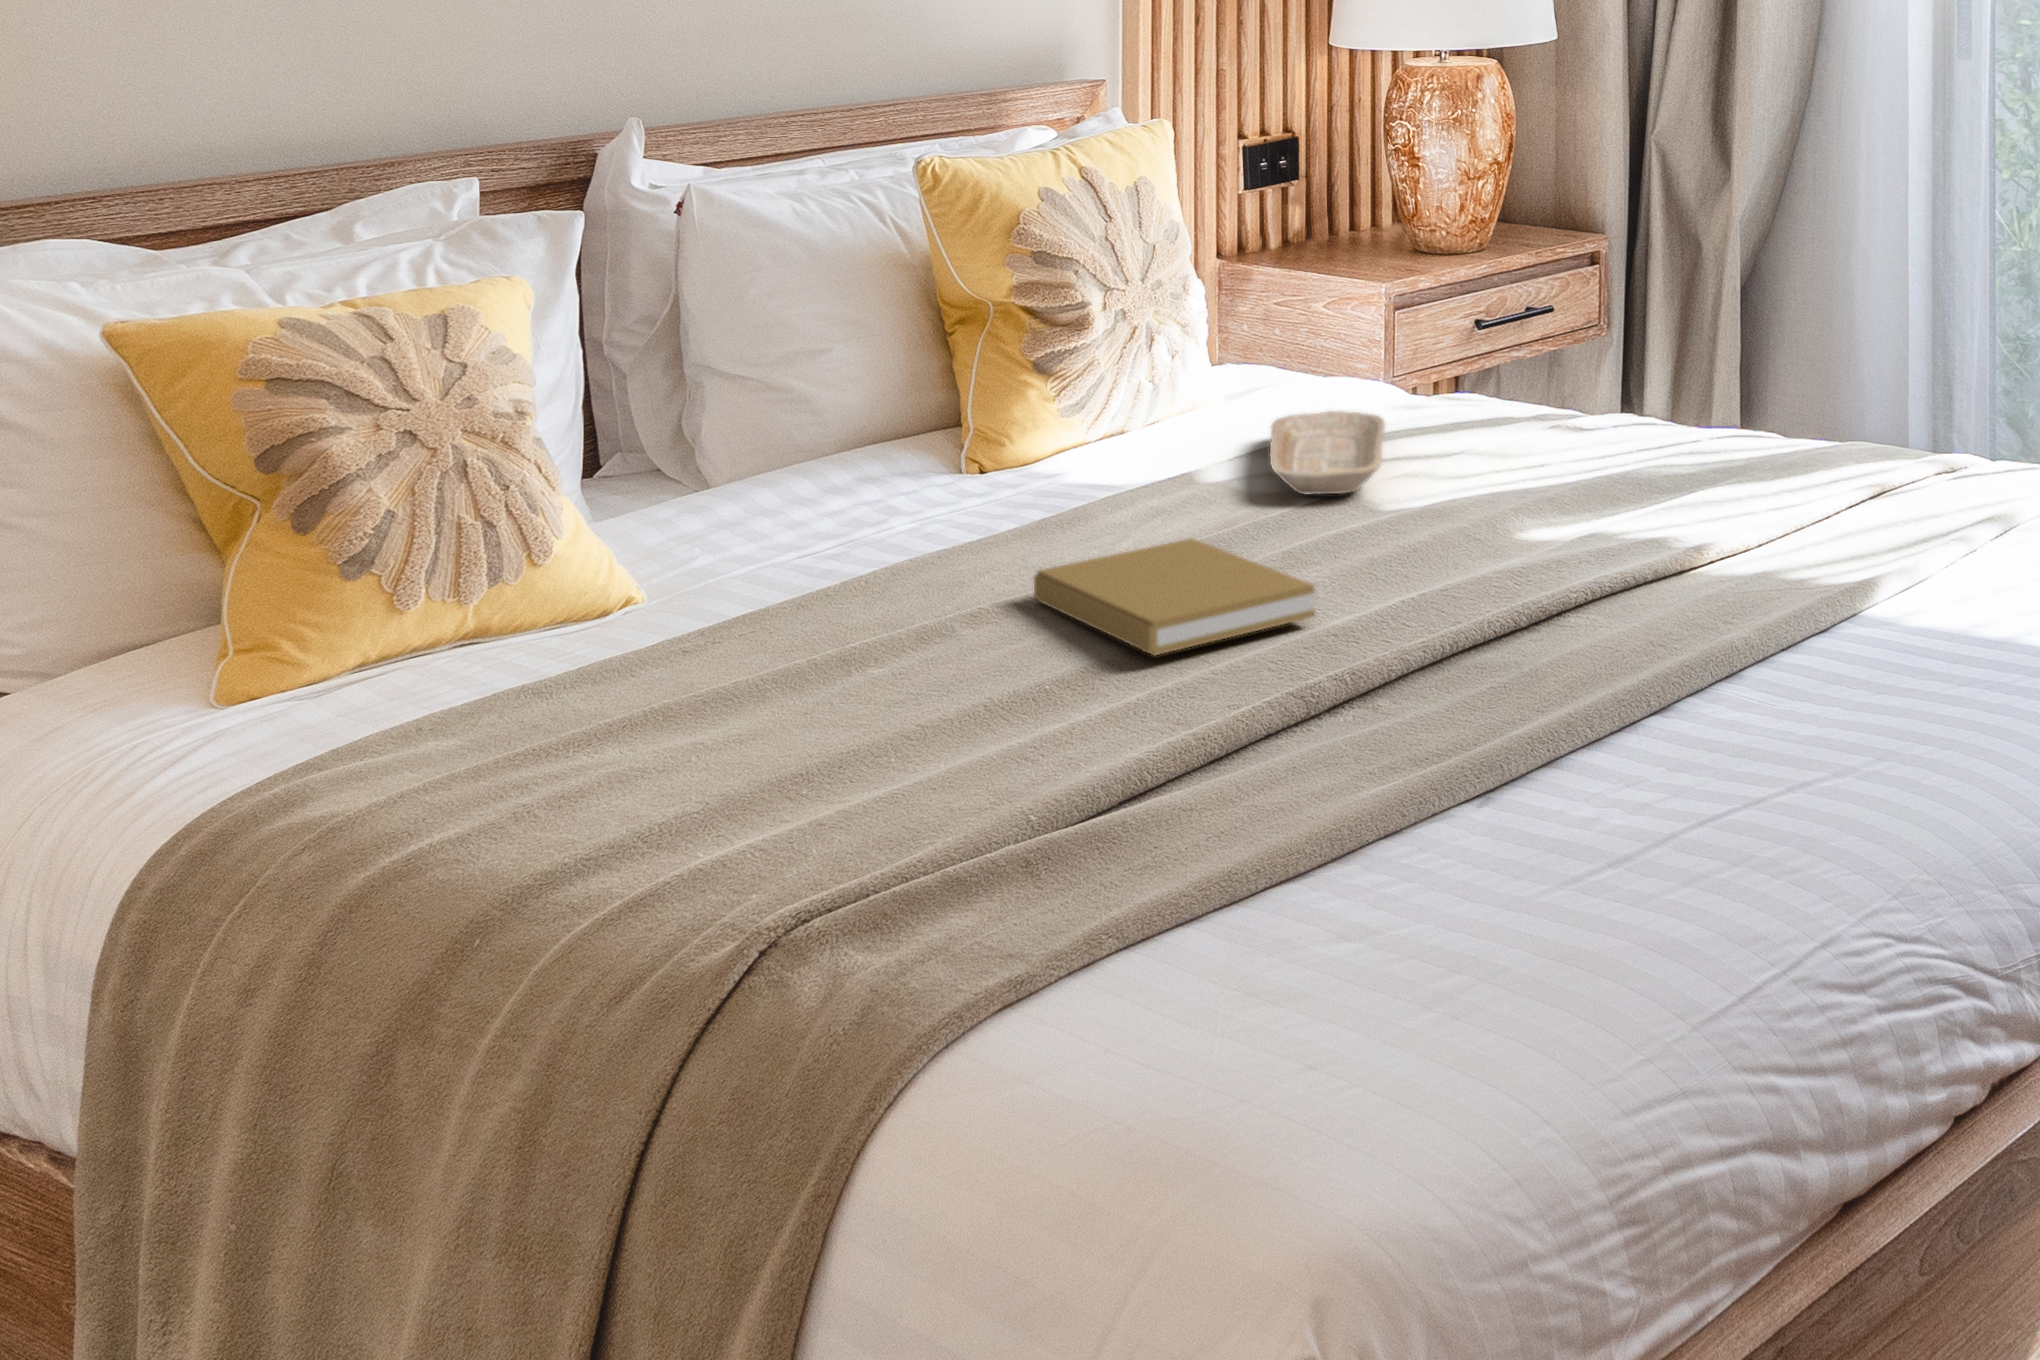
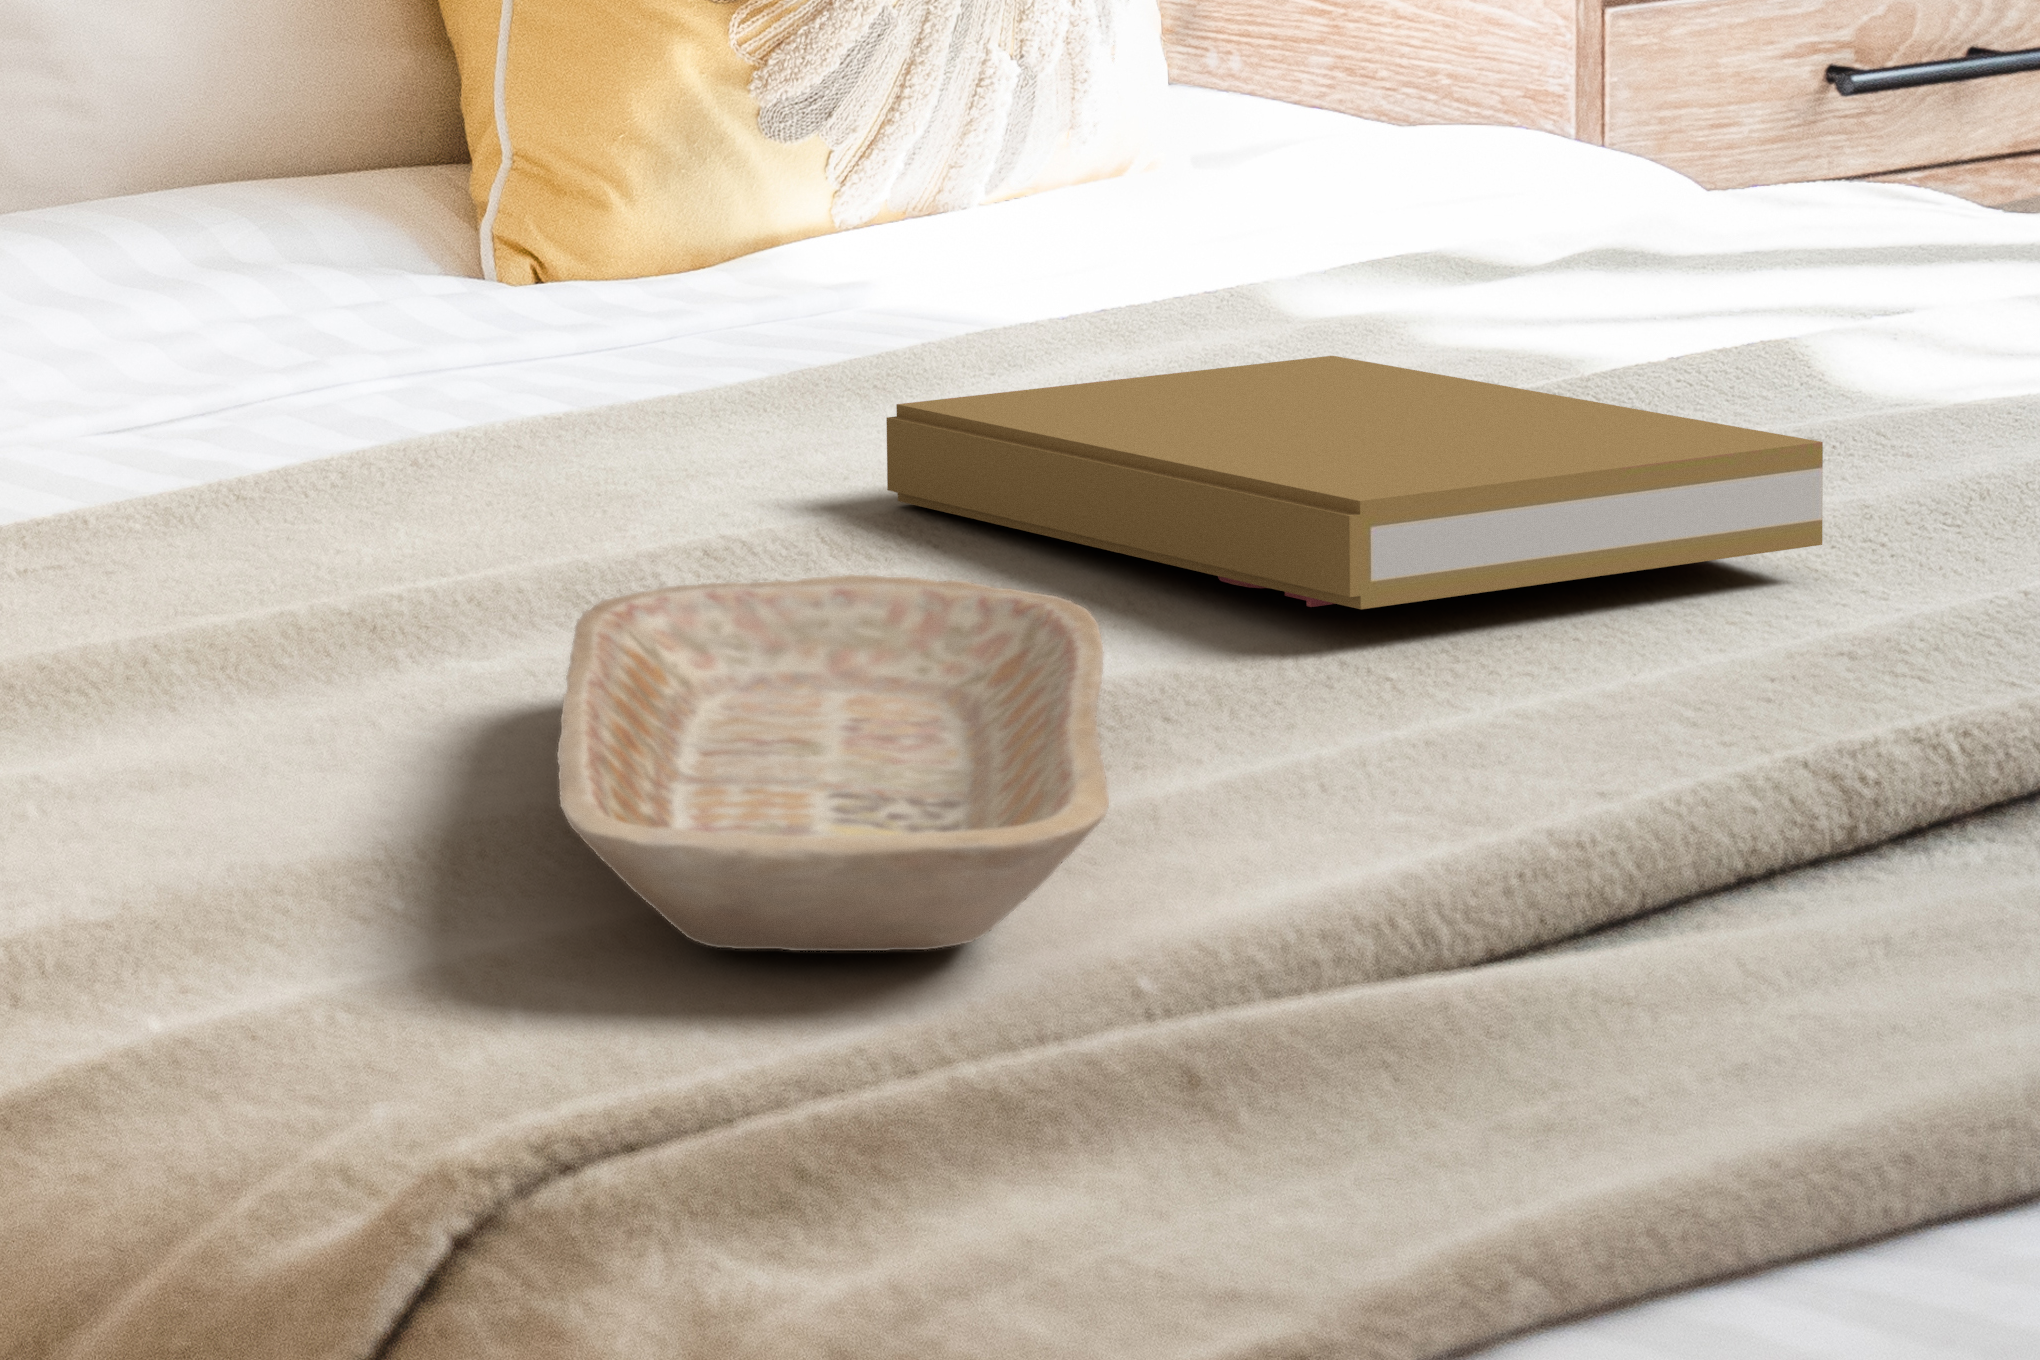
tray: present [1270,411,1385,494] -> present [557,574,1109,951]

